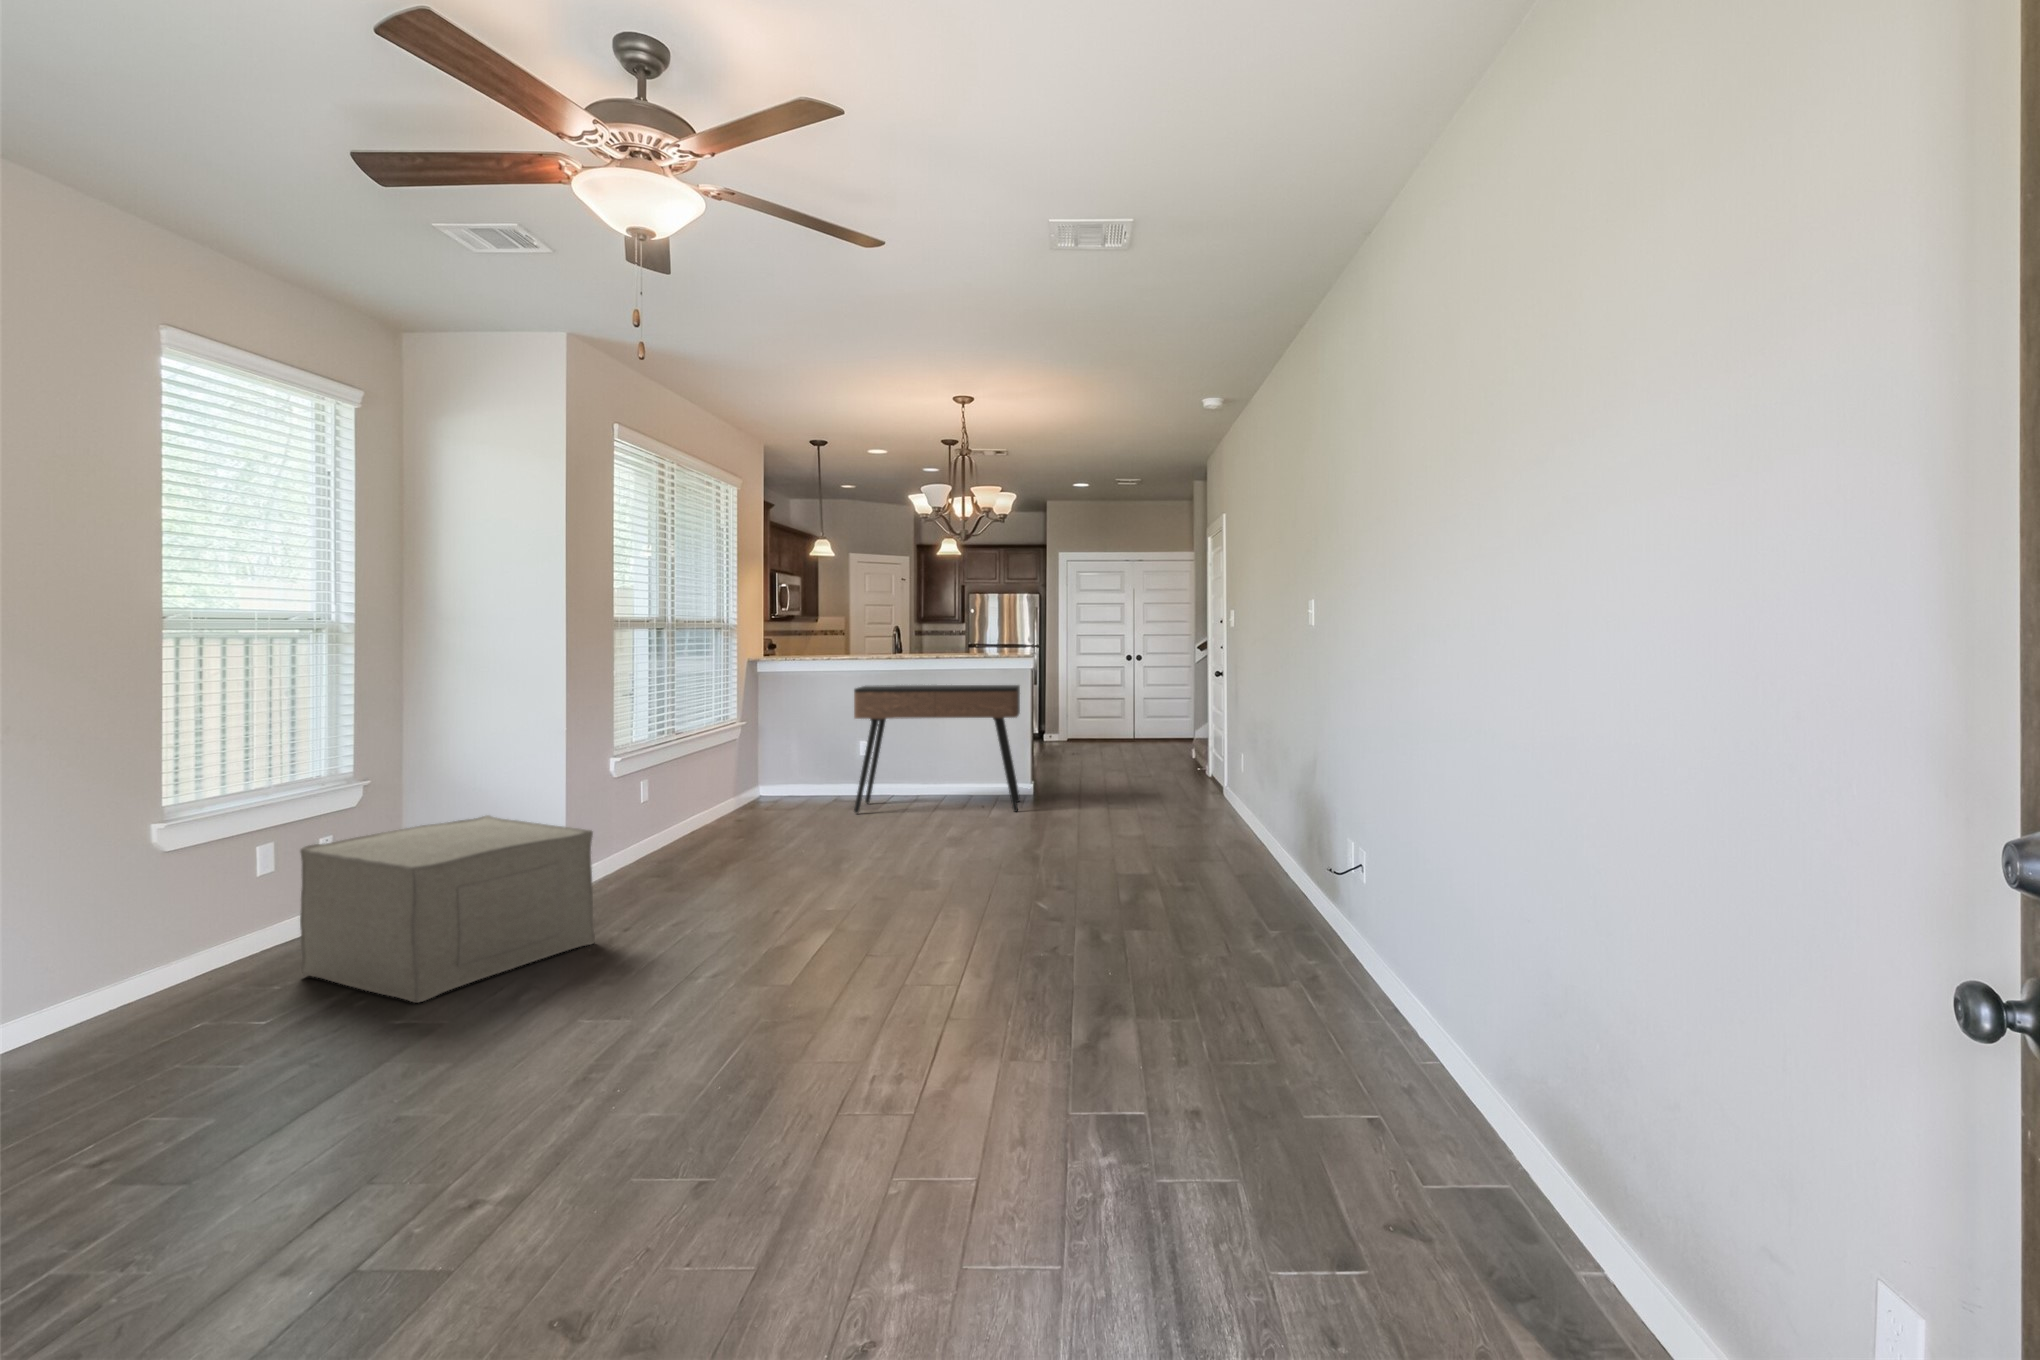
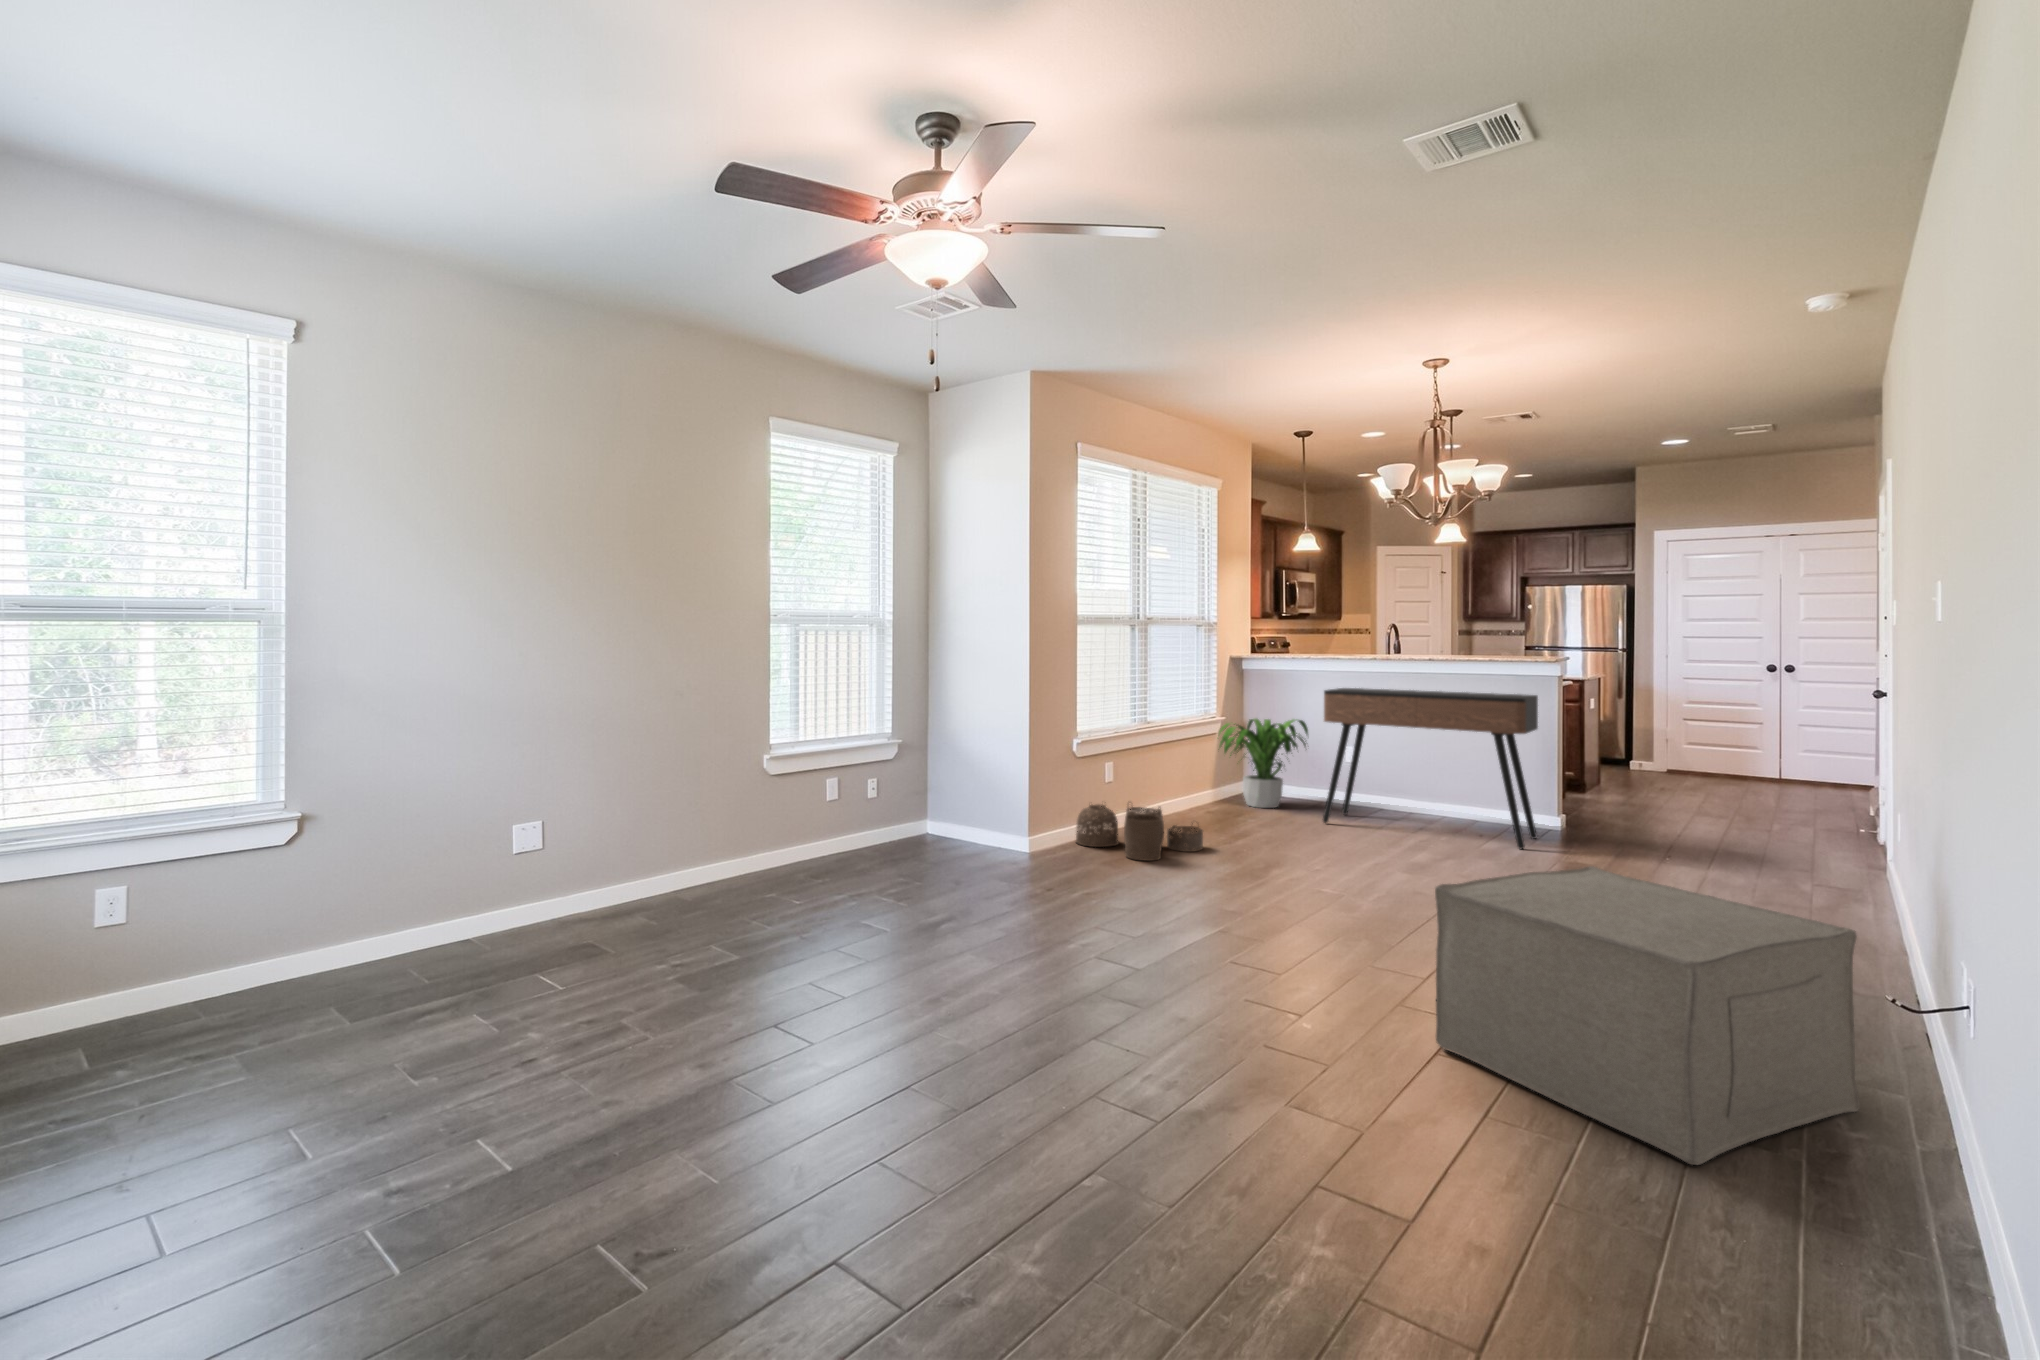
potted plant: none [742,718,833,808] -> present [1219,719,1308,808]
ottoman: present [300,815,595,1003] -> present [1435,866,1860,1165]
woven basket: none [617,818,763,879] -> present [1076,805,1203,860]

